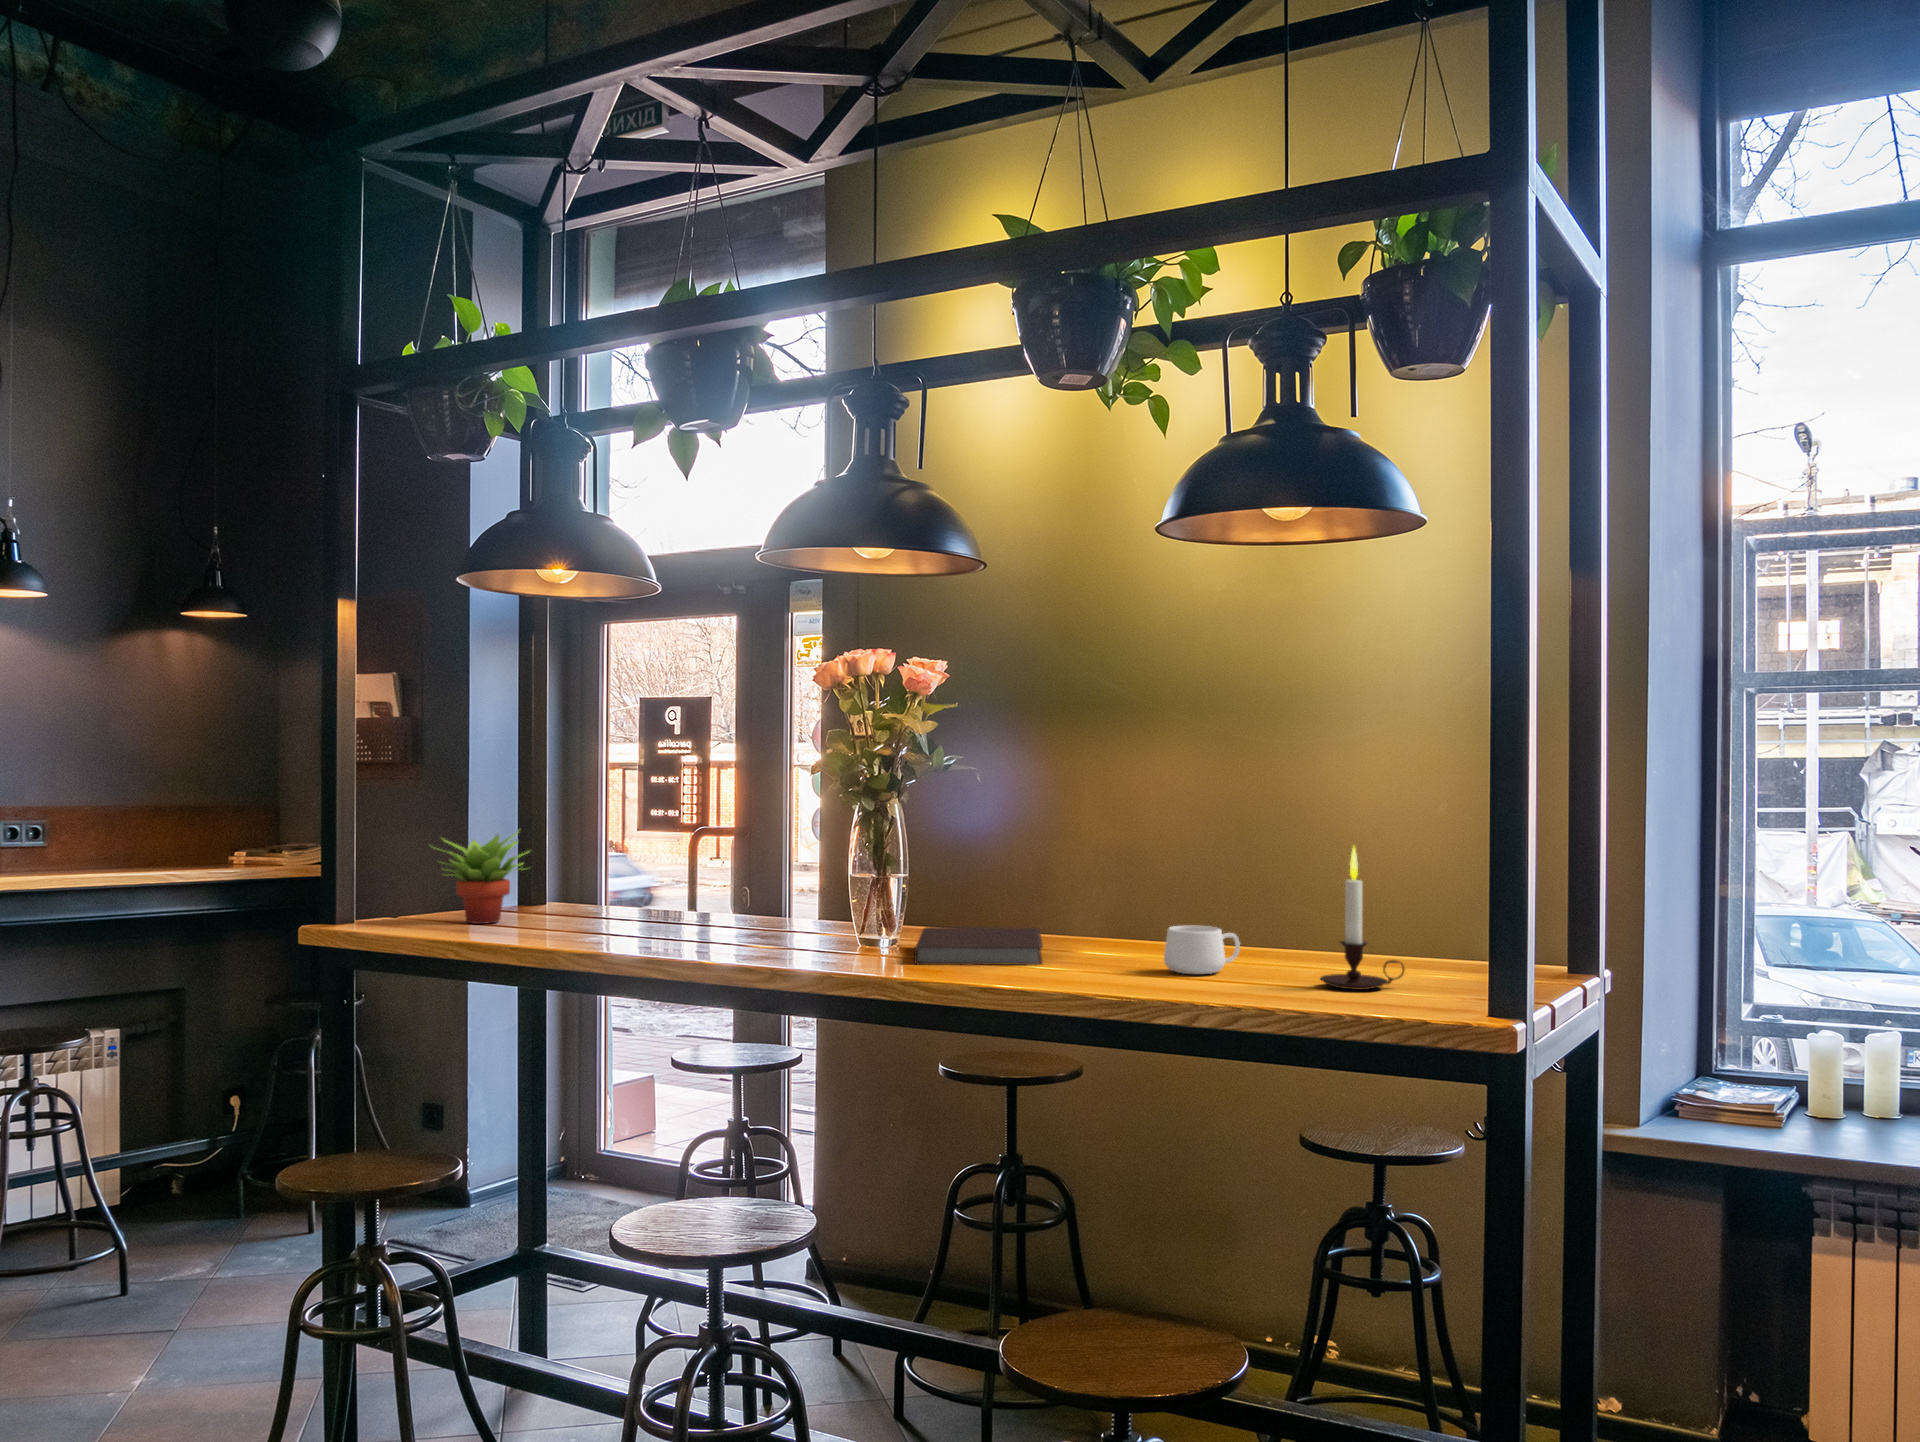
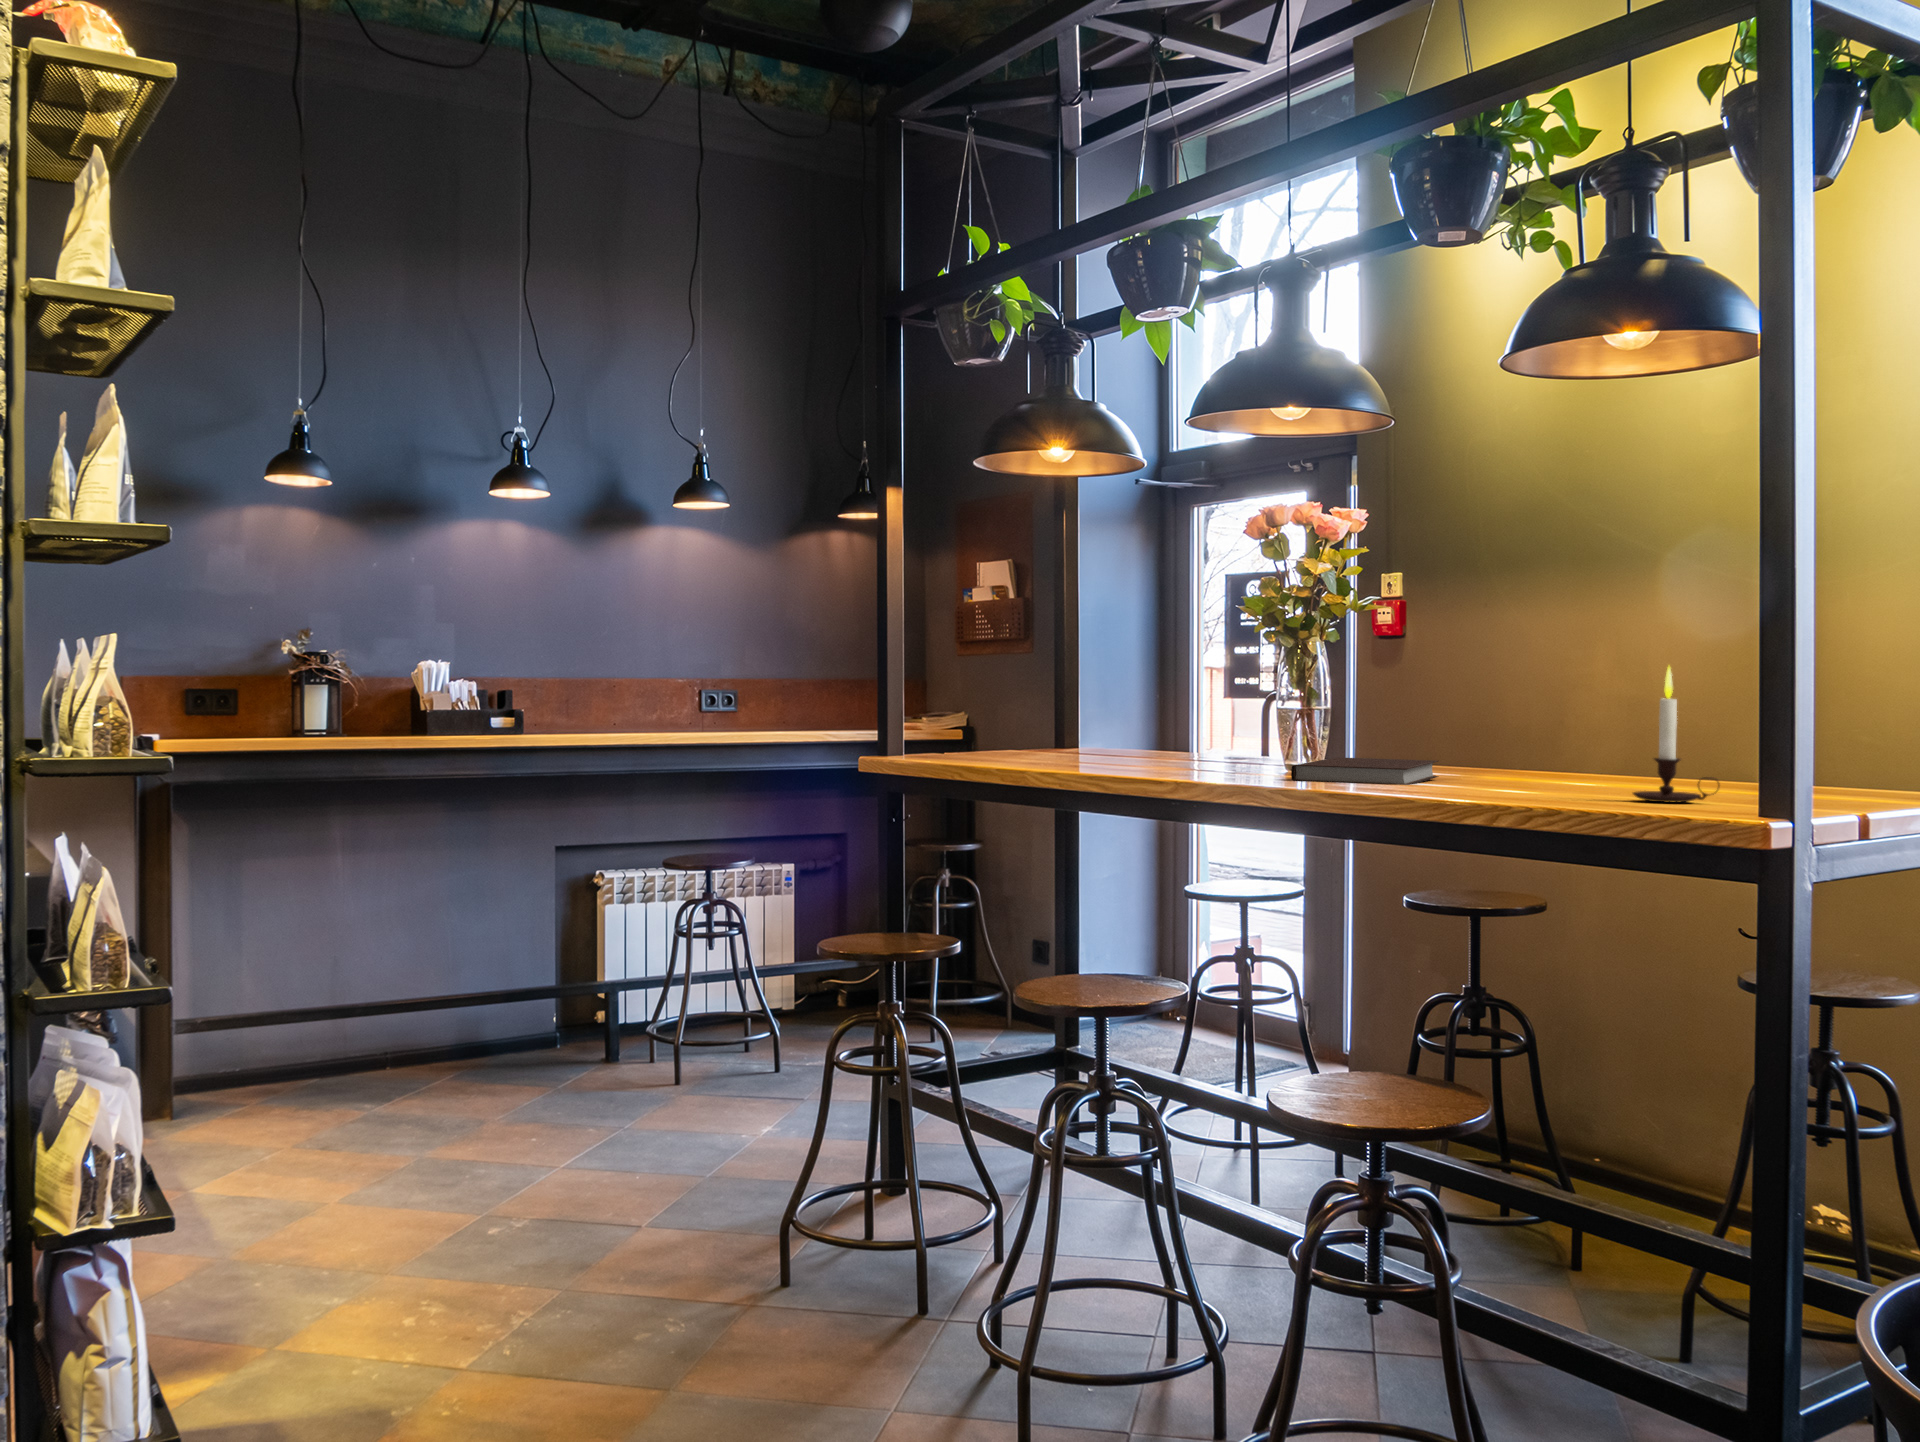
succulent plant: present [443,831,529,924] -> none [952,678,1037,757]
mug: present [1164,926,1240,975] -> none [1508,749,1587,792]

